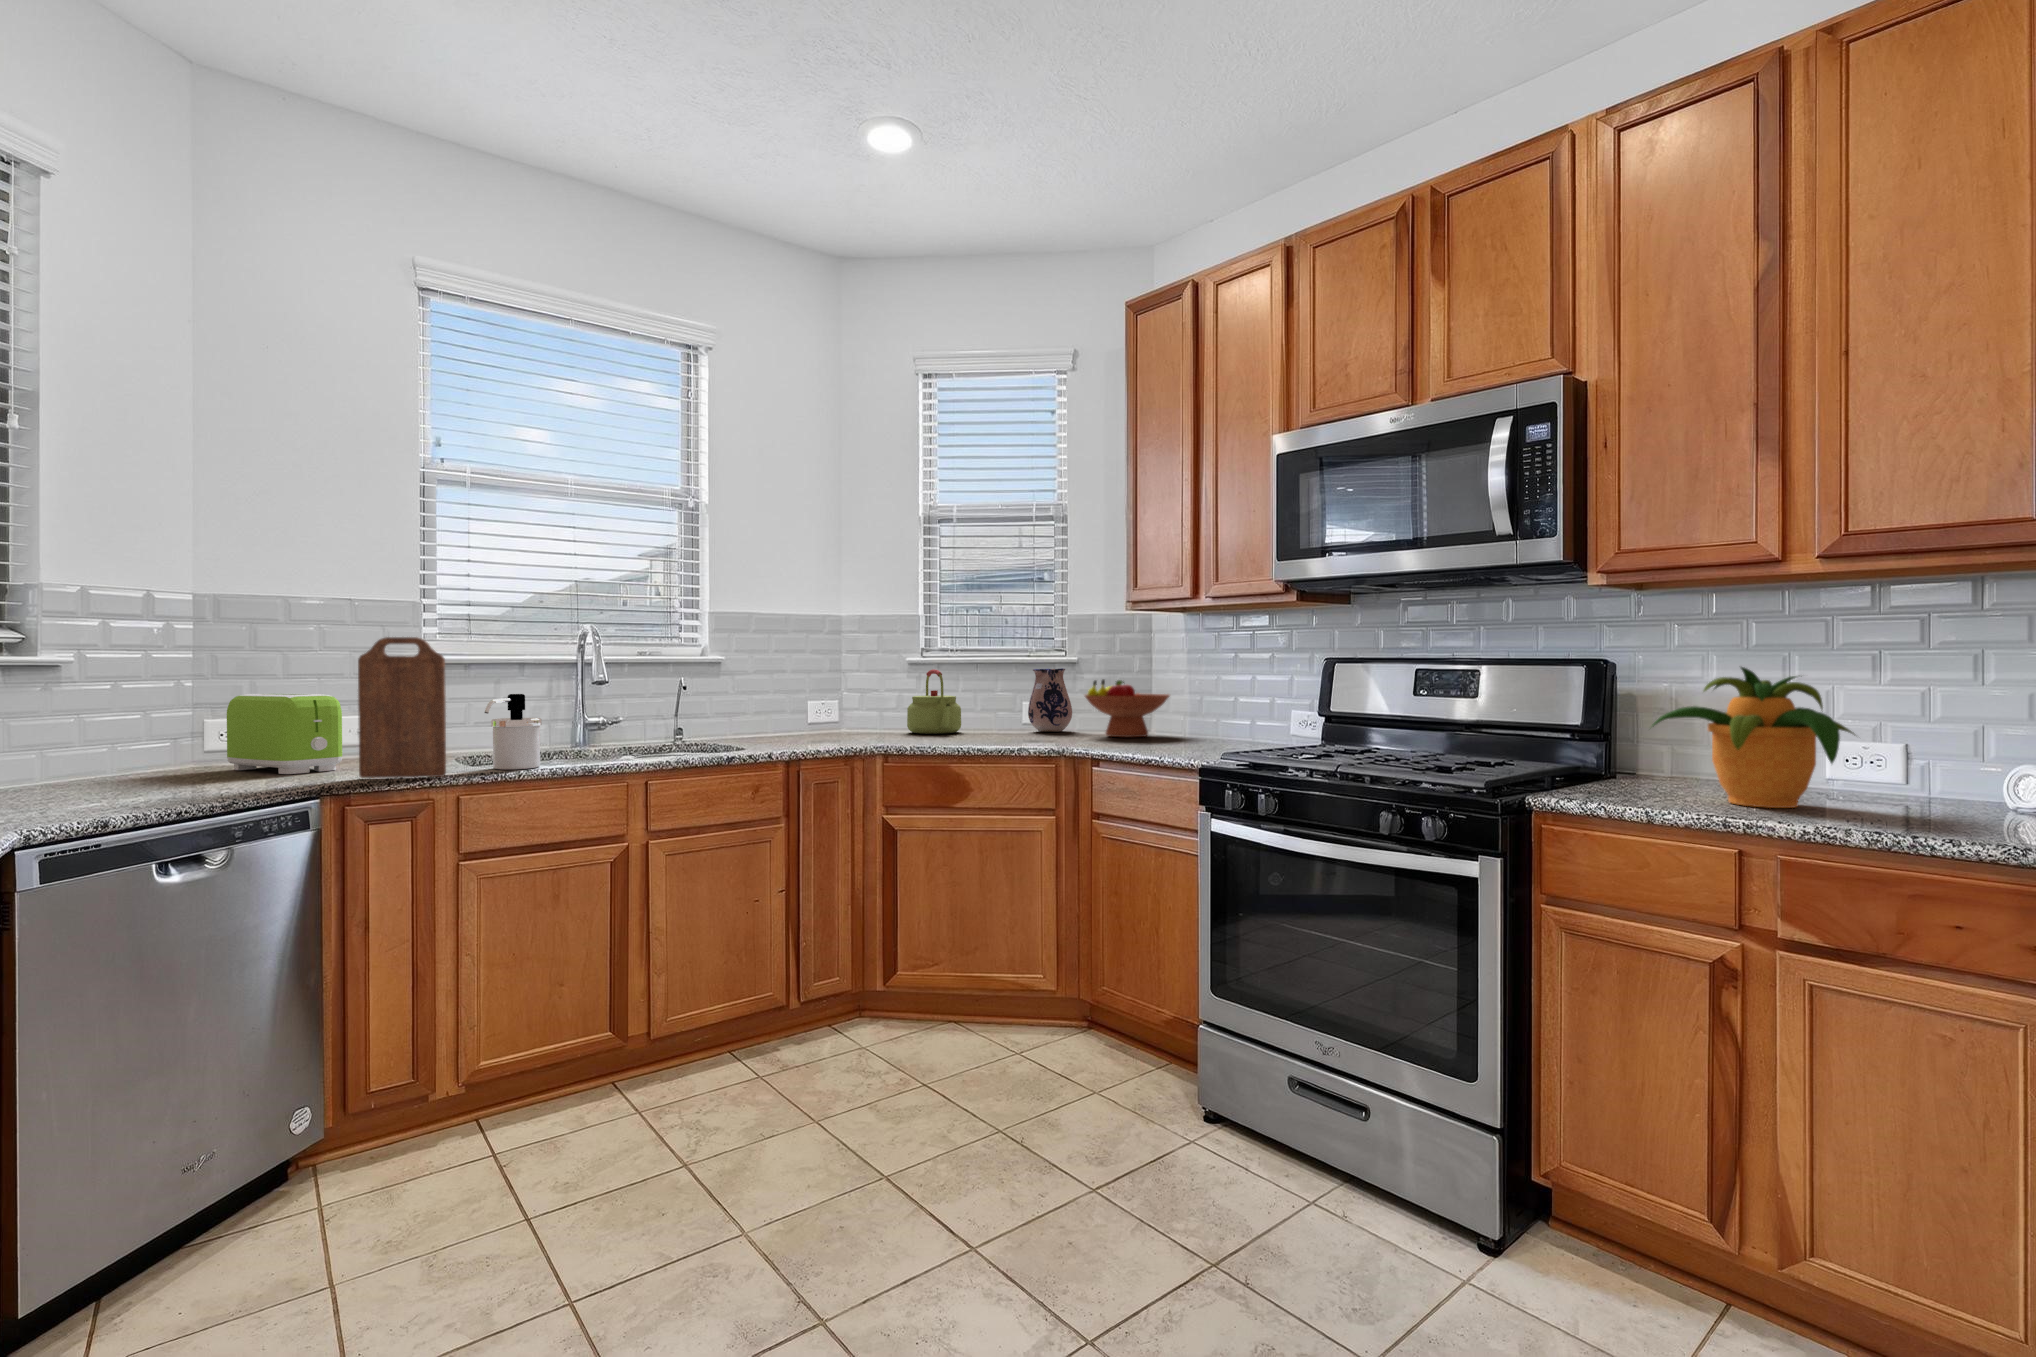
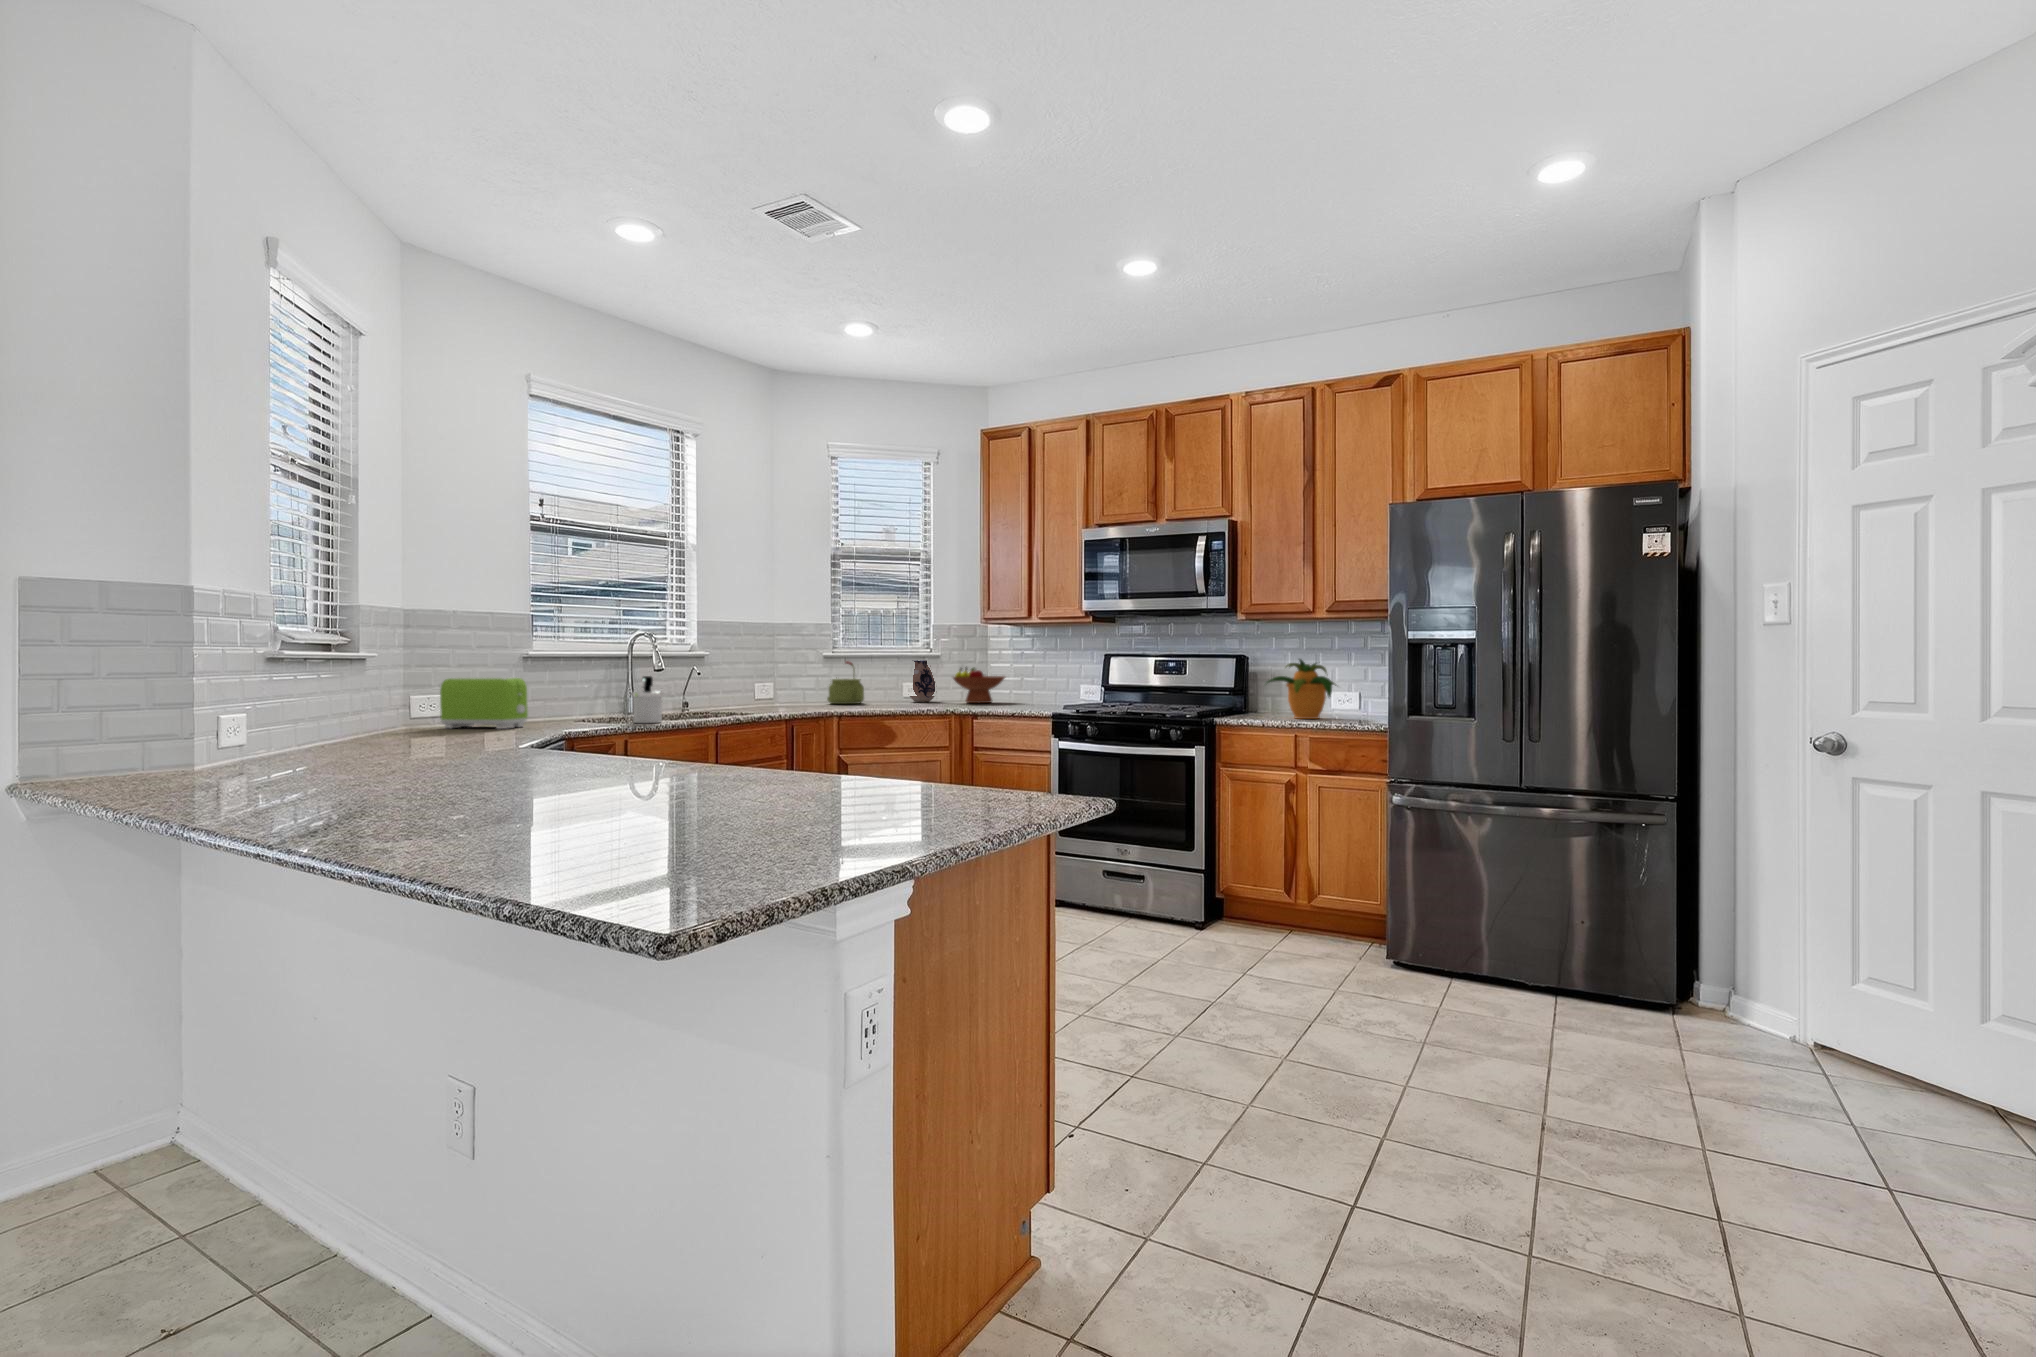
cutting board: present [358,637,446,778] -> none [571,641,627,728]

